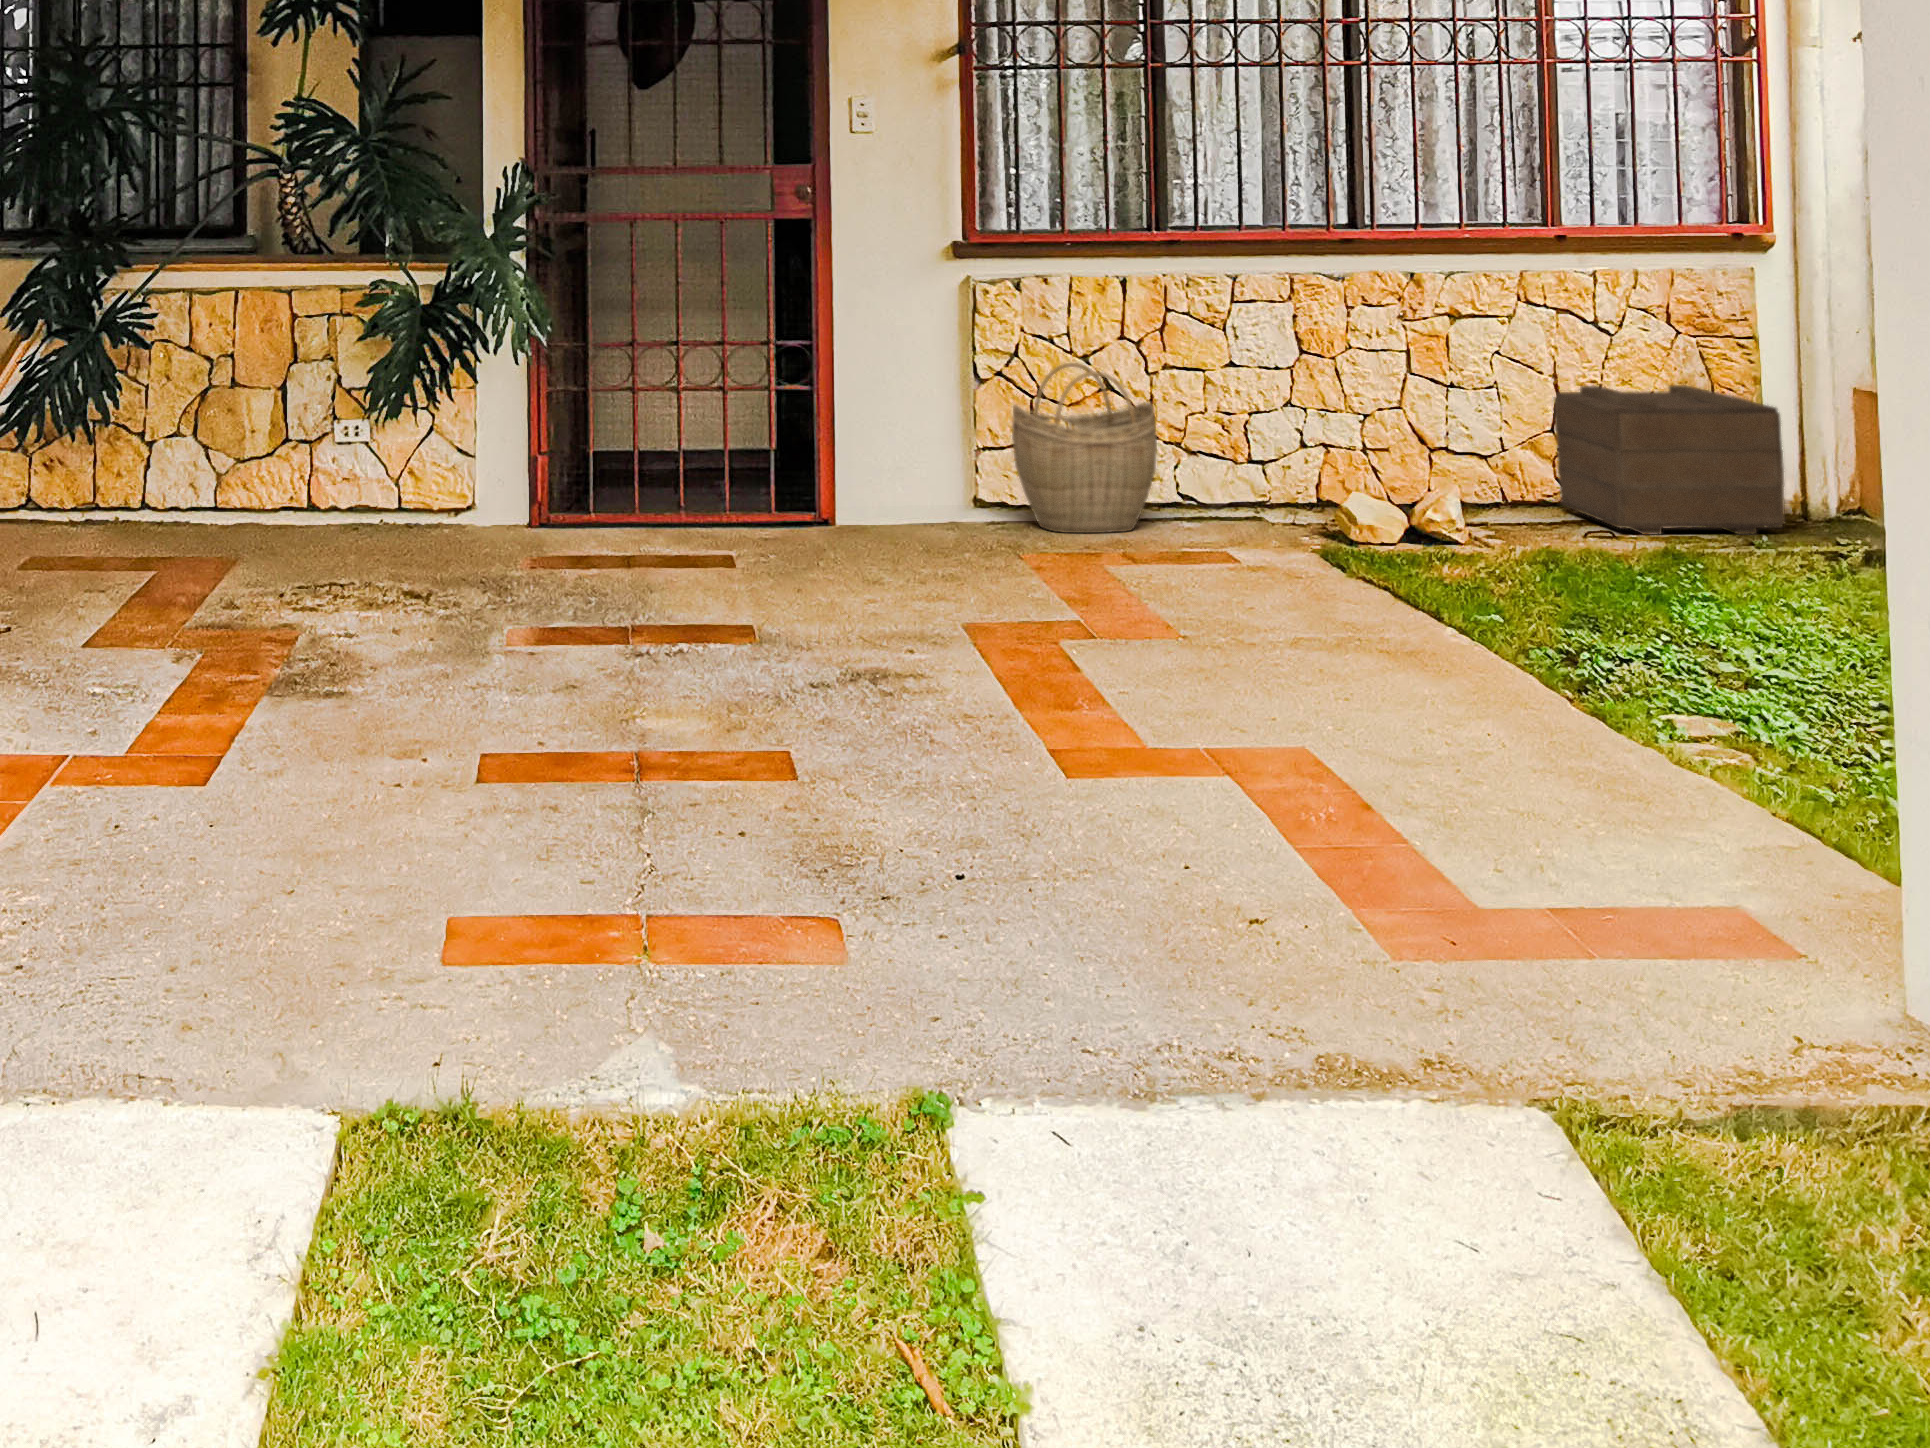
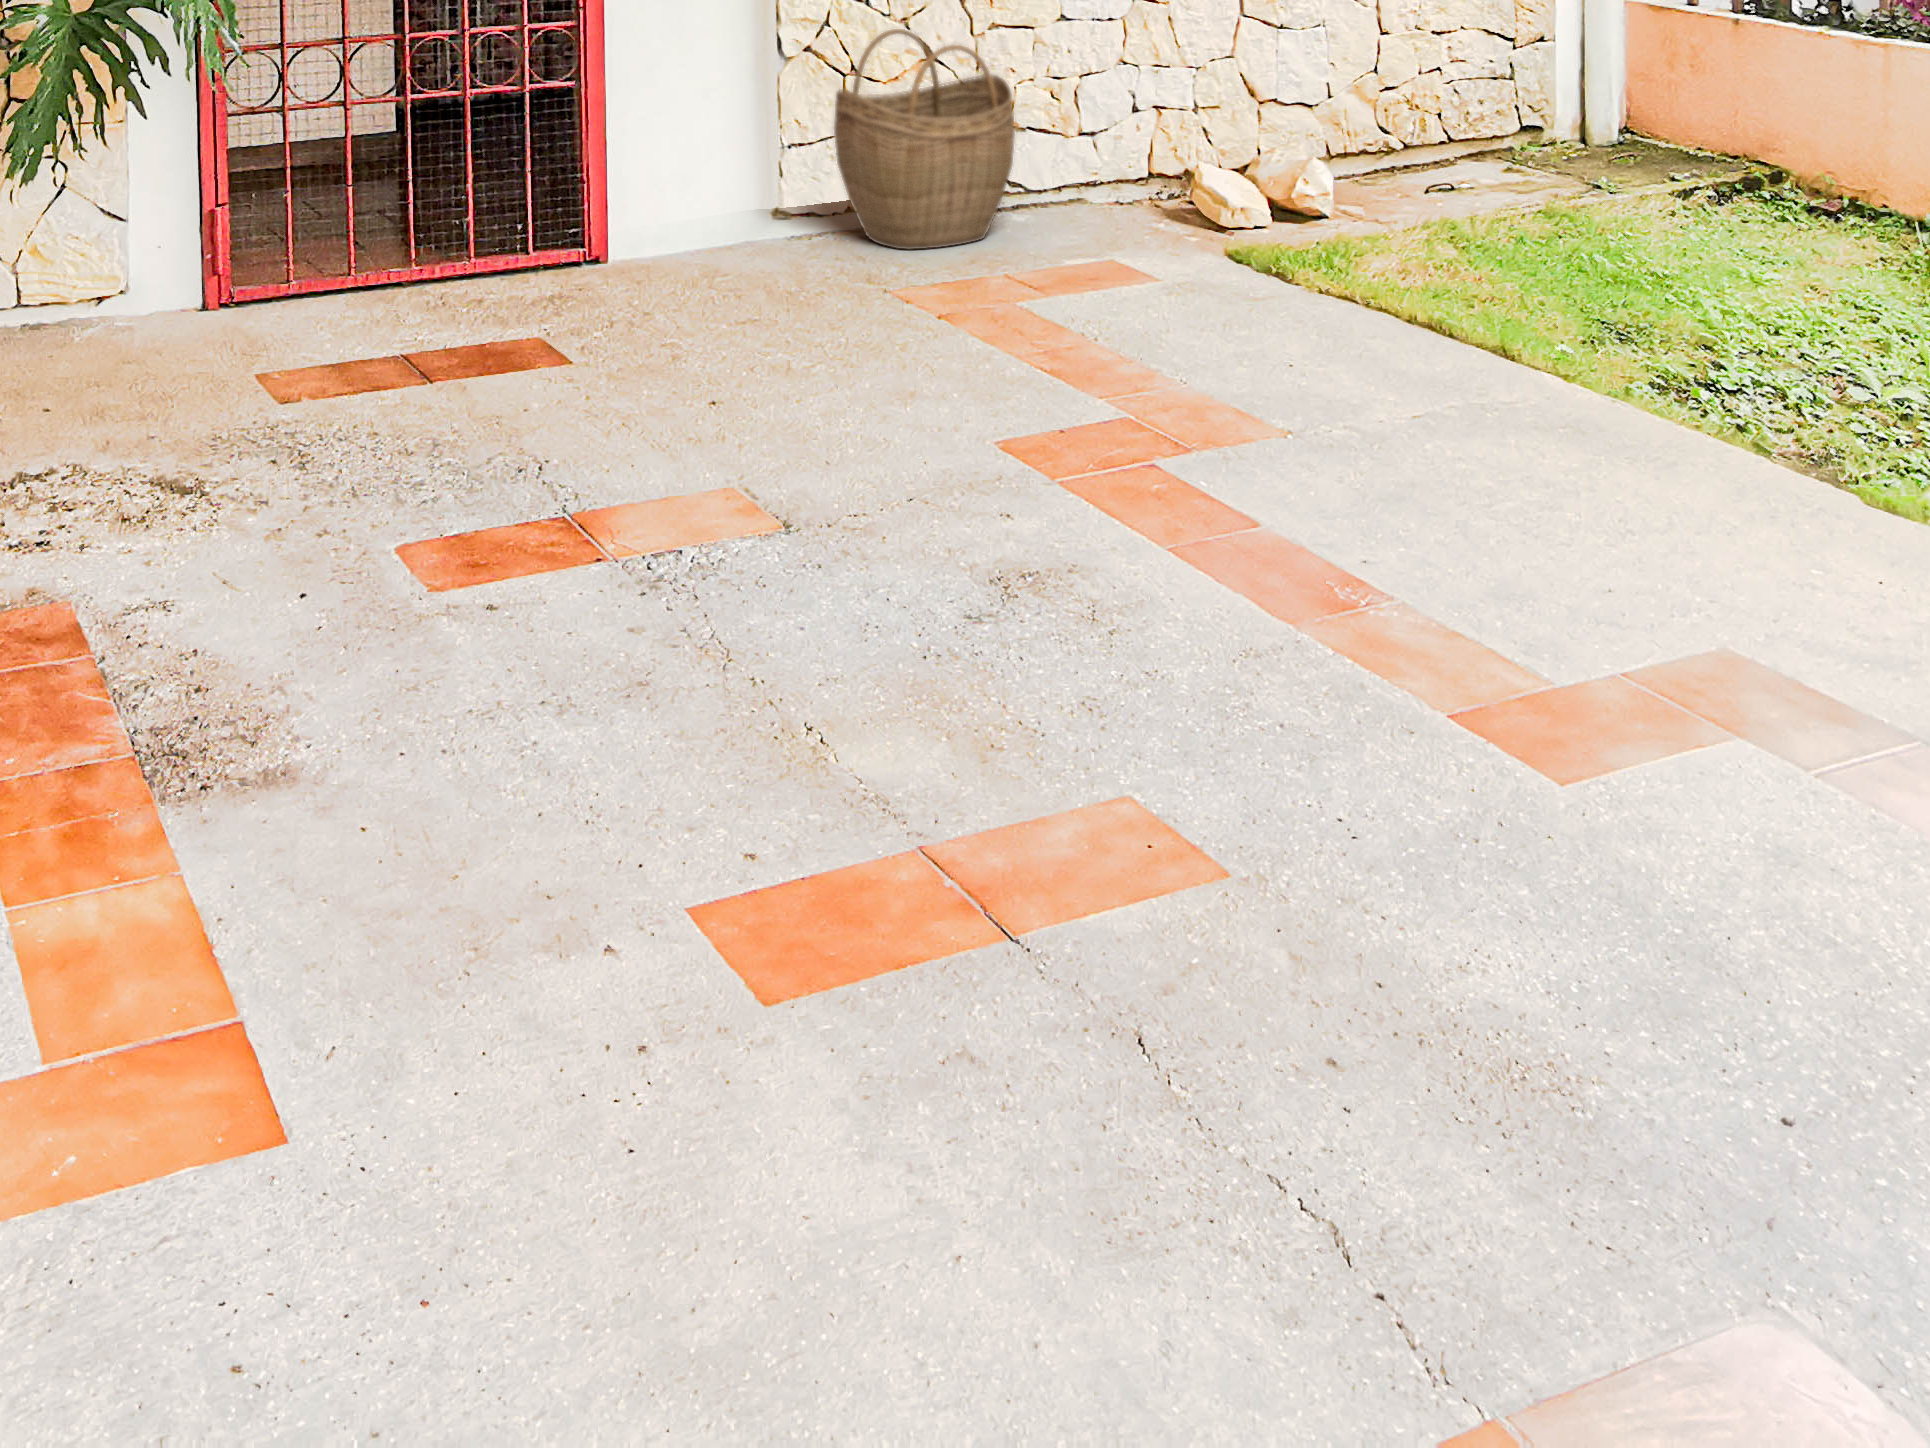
wooden crate: present [1554,385,1785,535] -> none [1376,9,1633,189]

